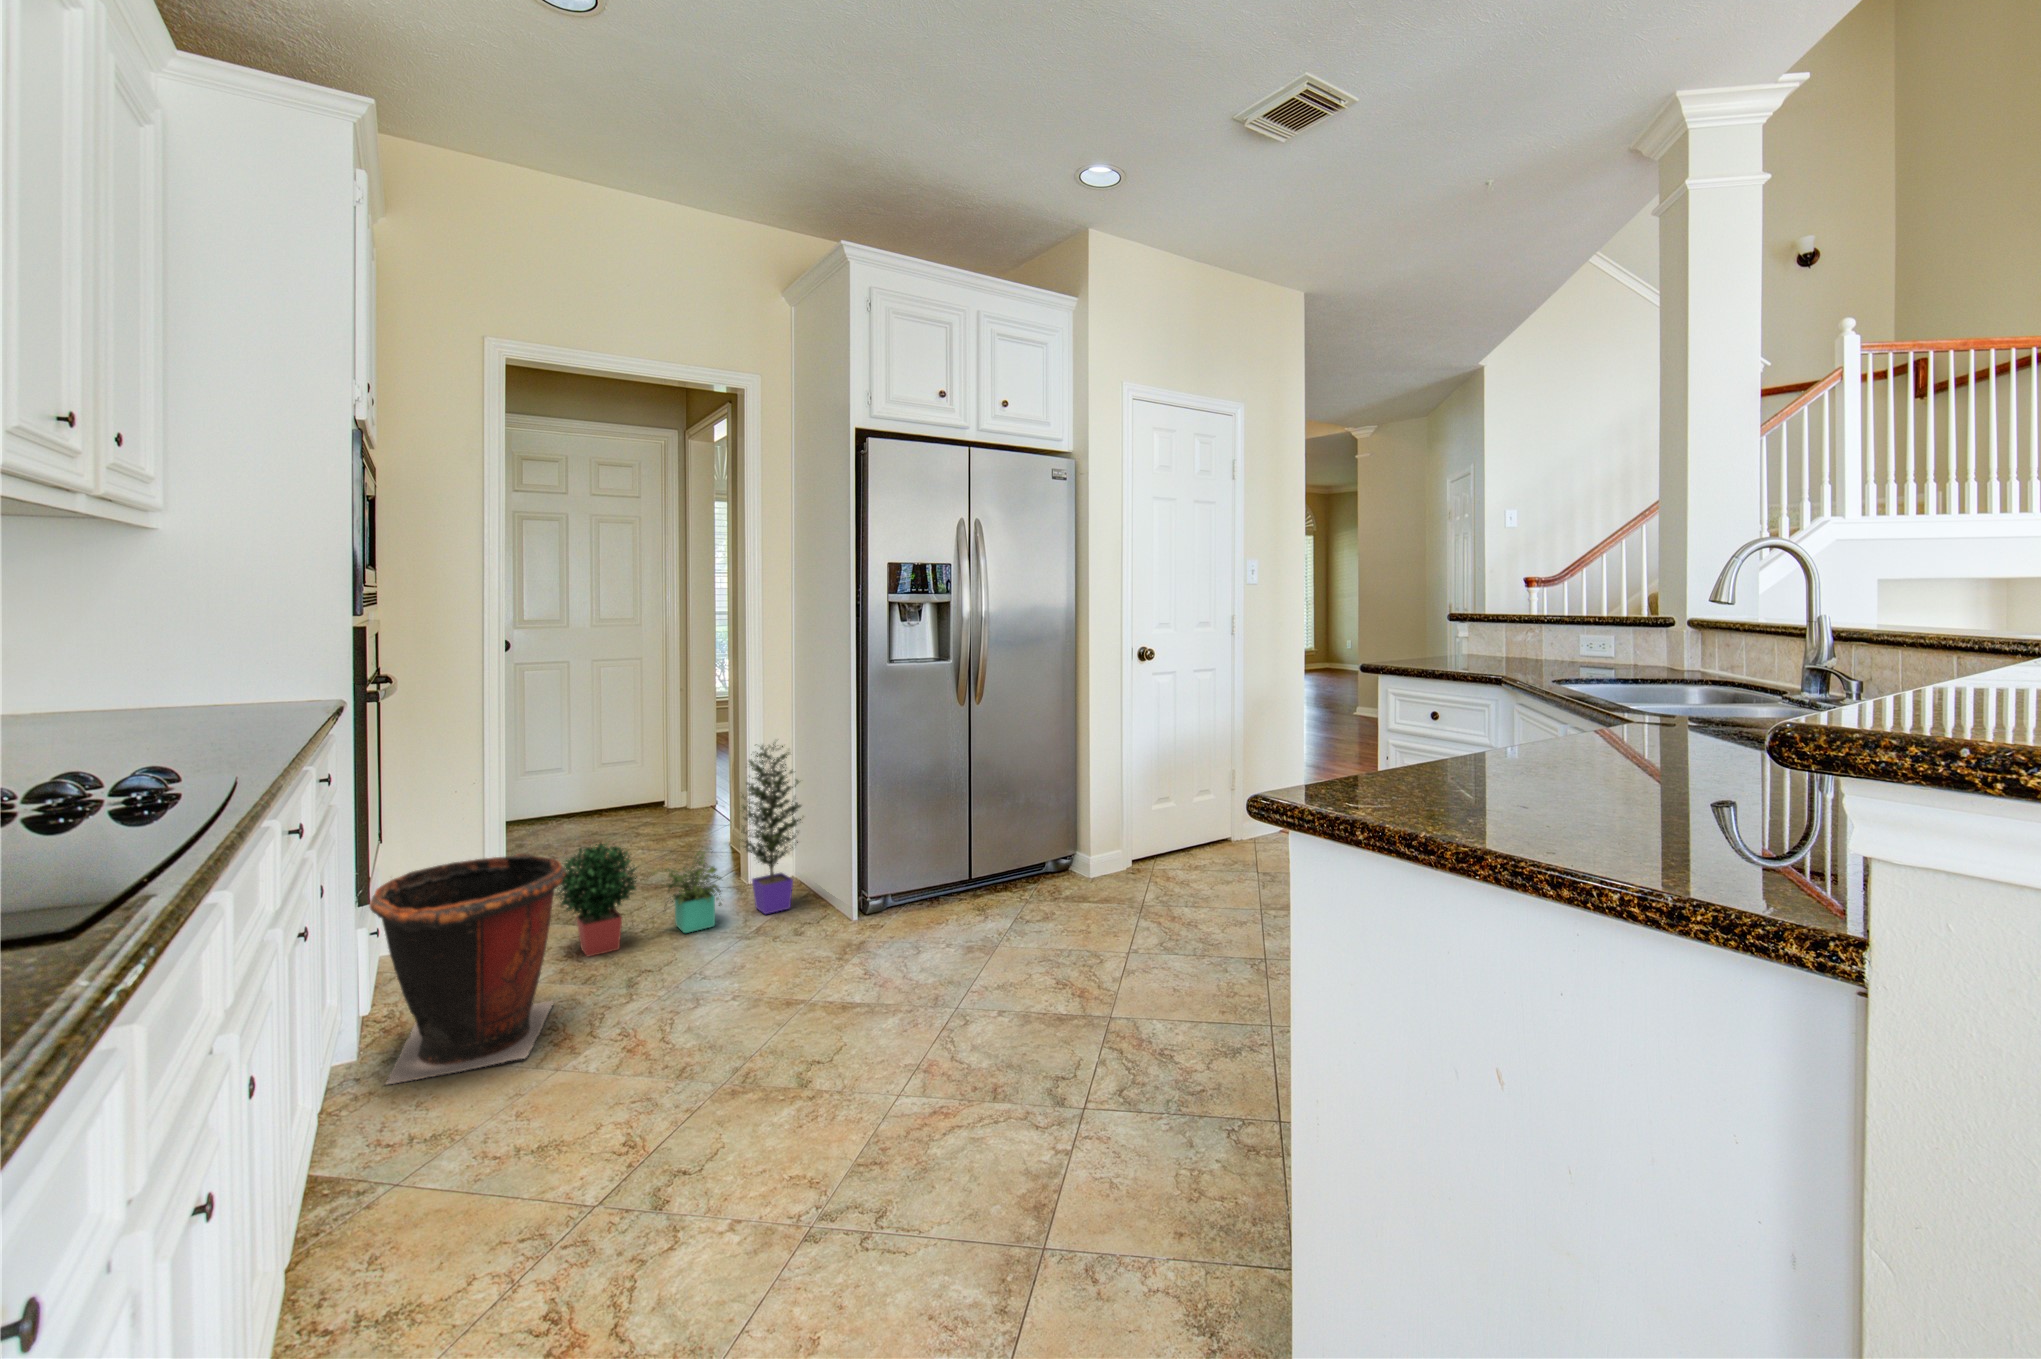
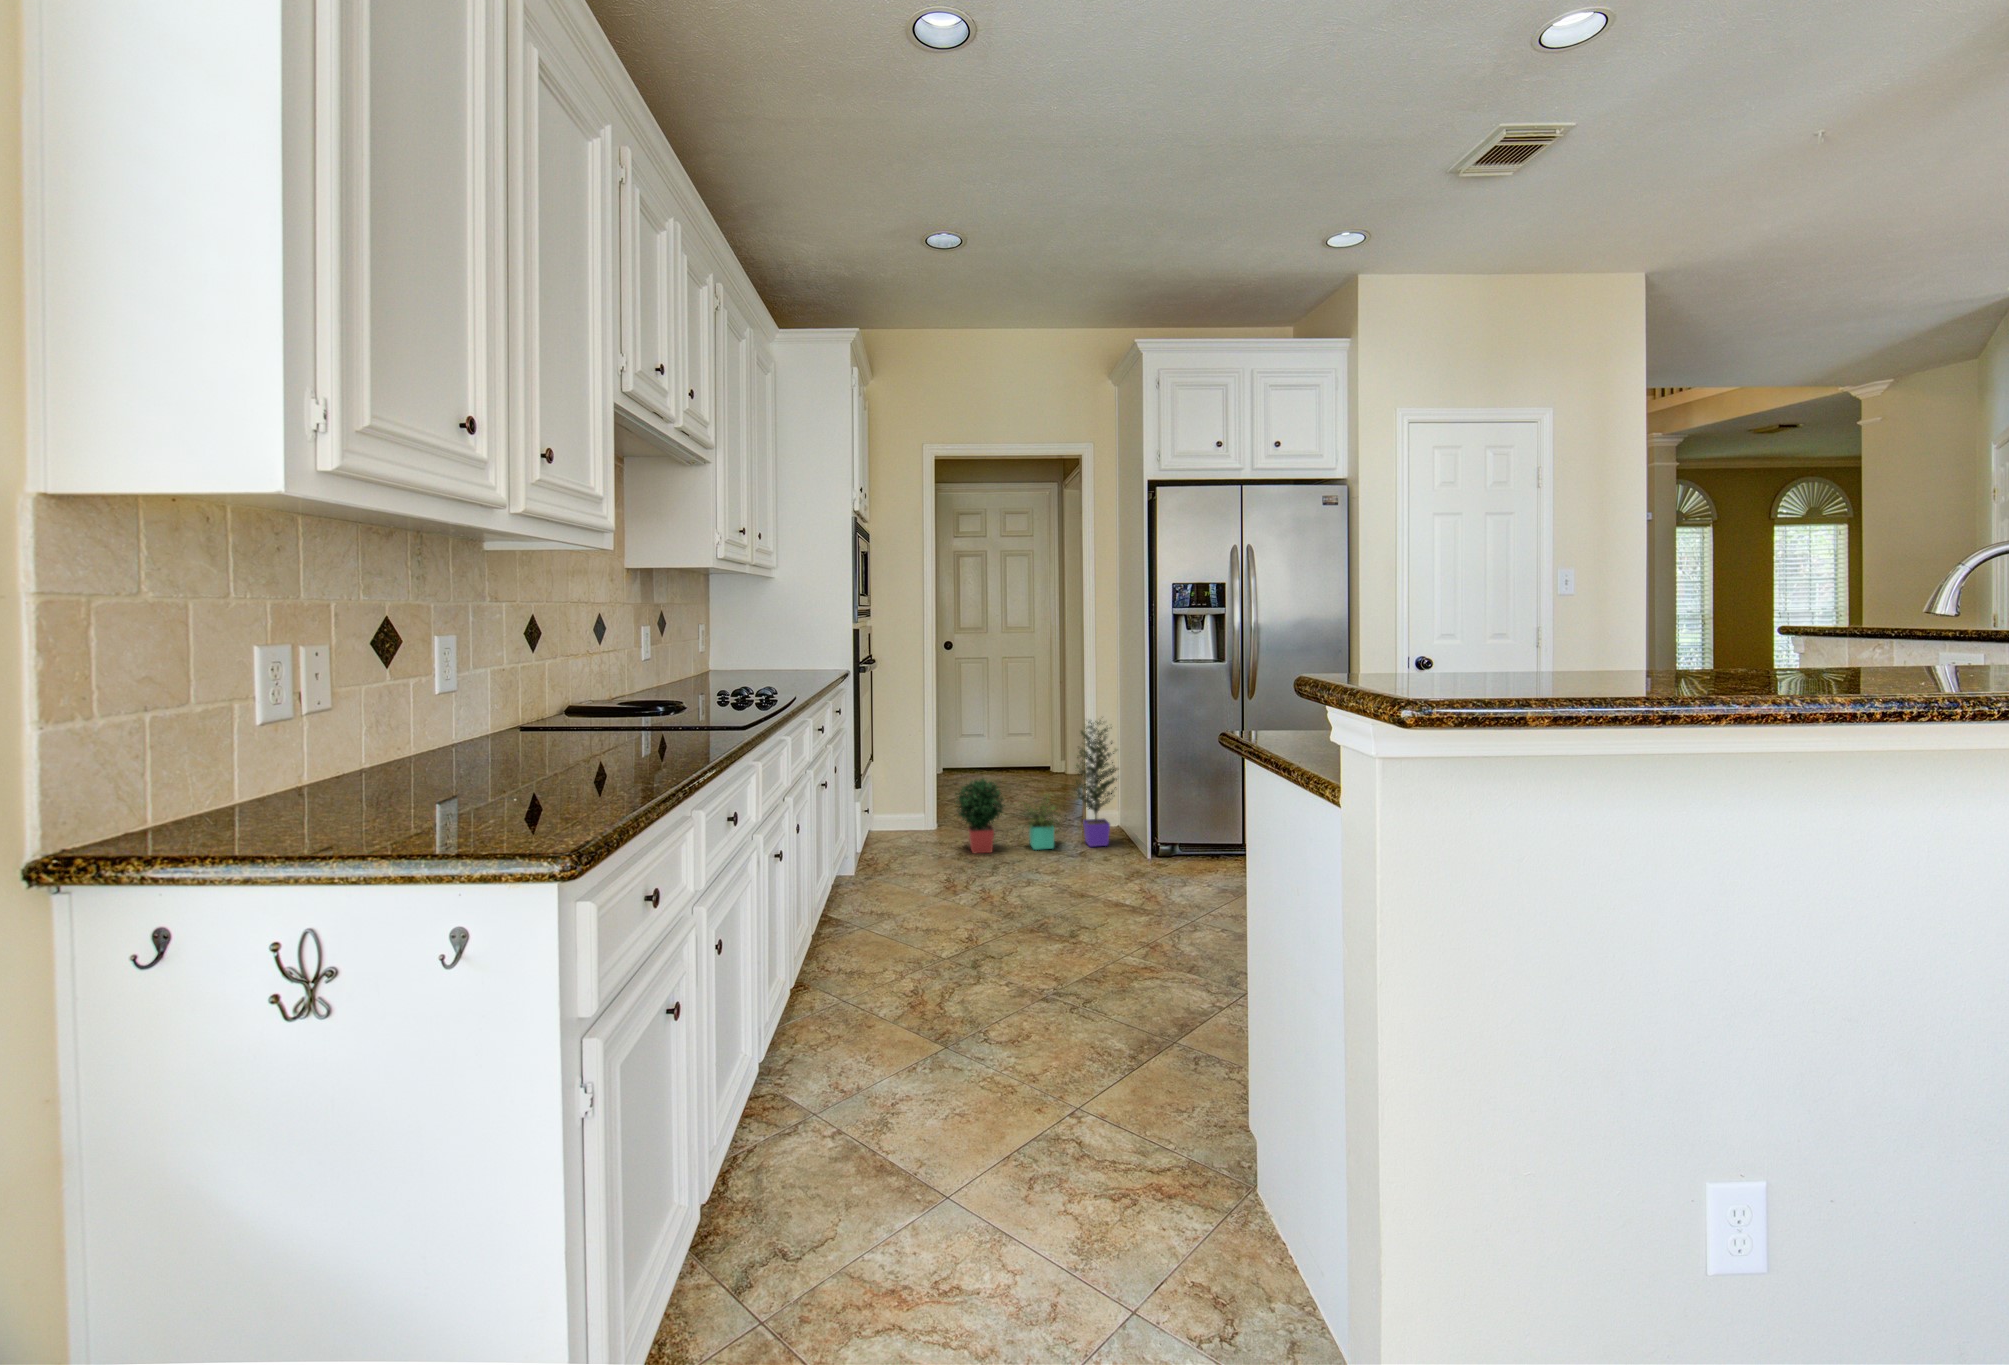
waste bin: present [370,848,566,1085] -> none [856,767,955,895]

